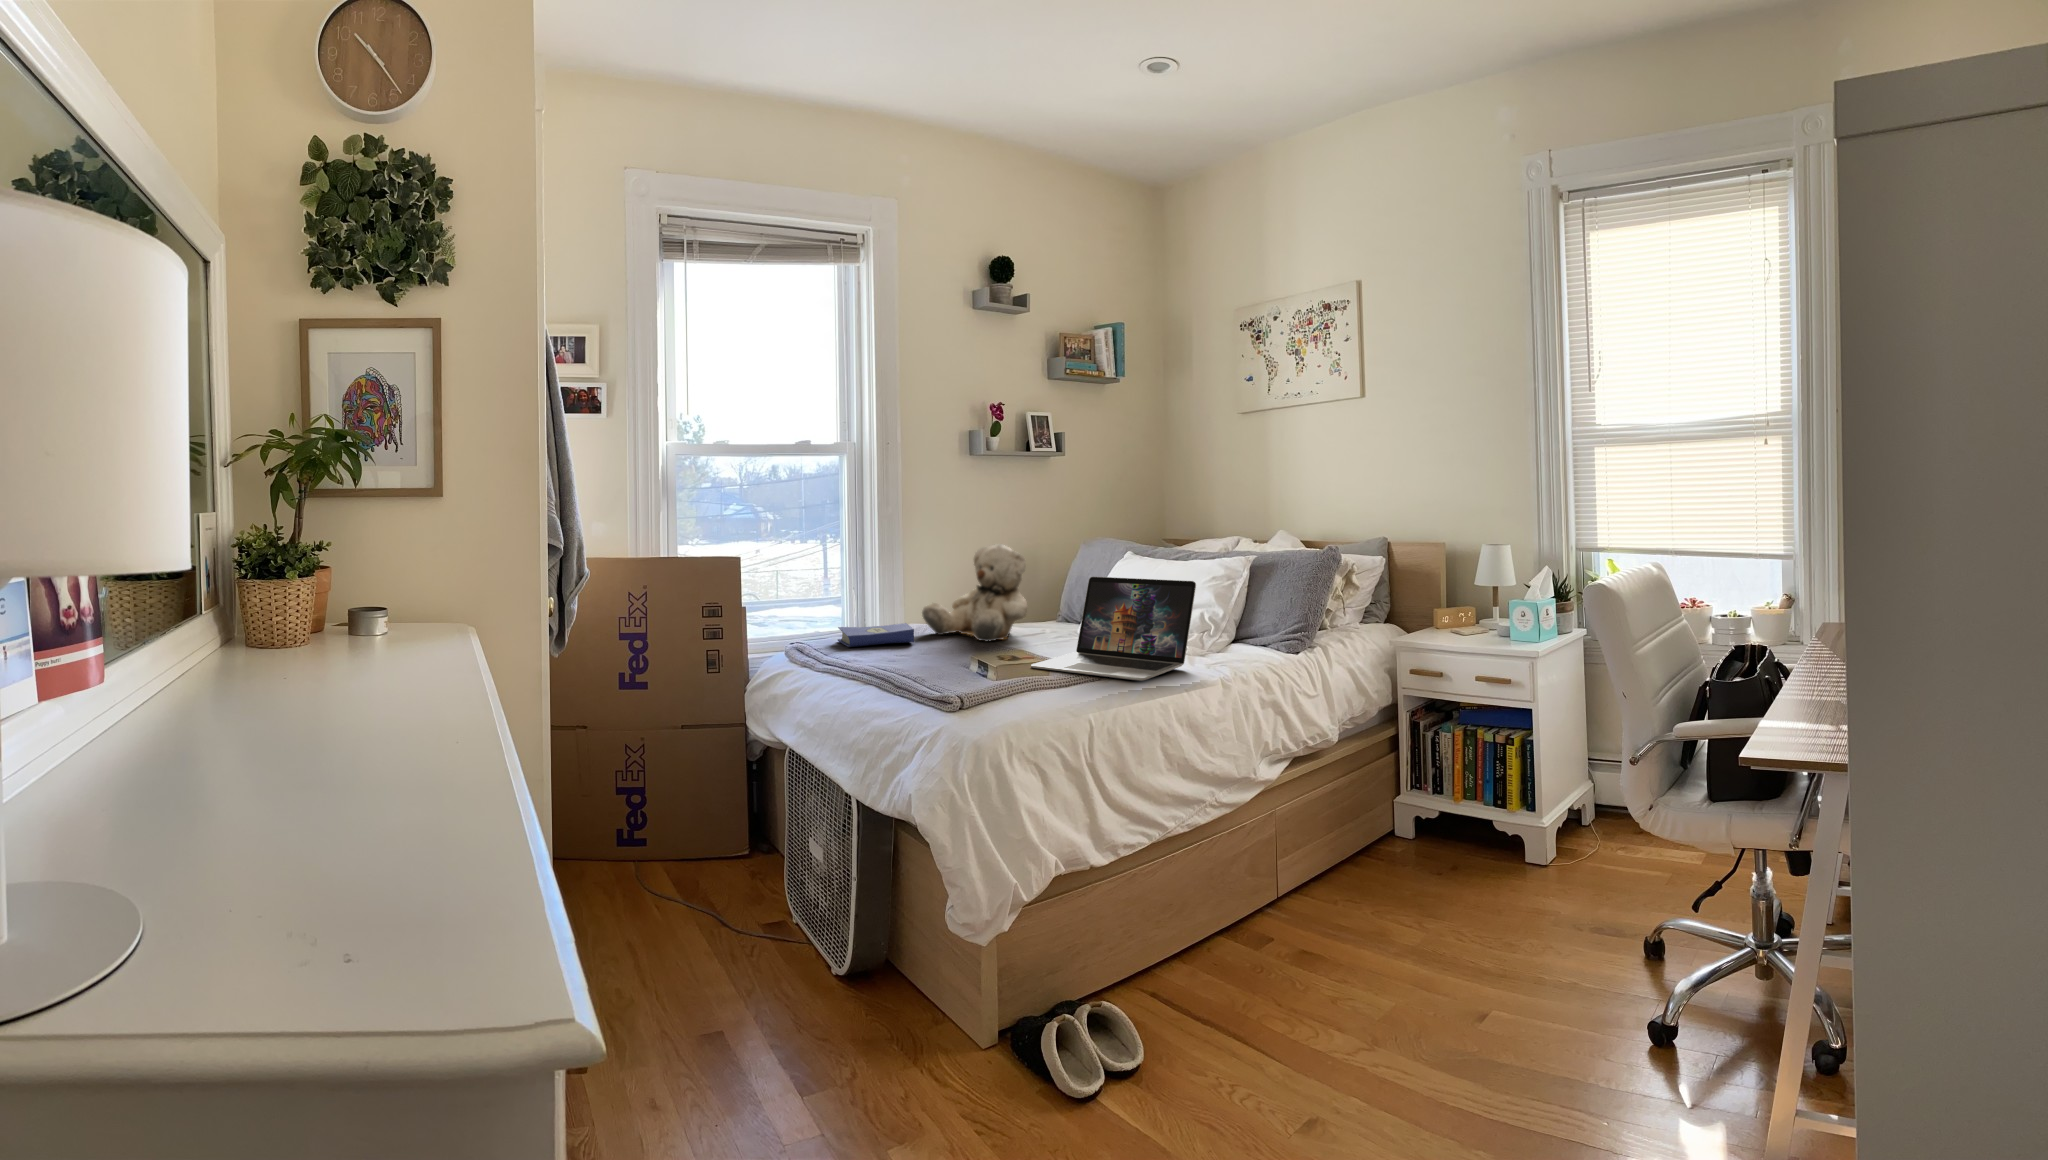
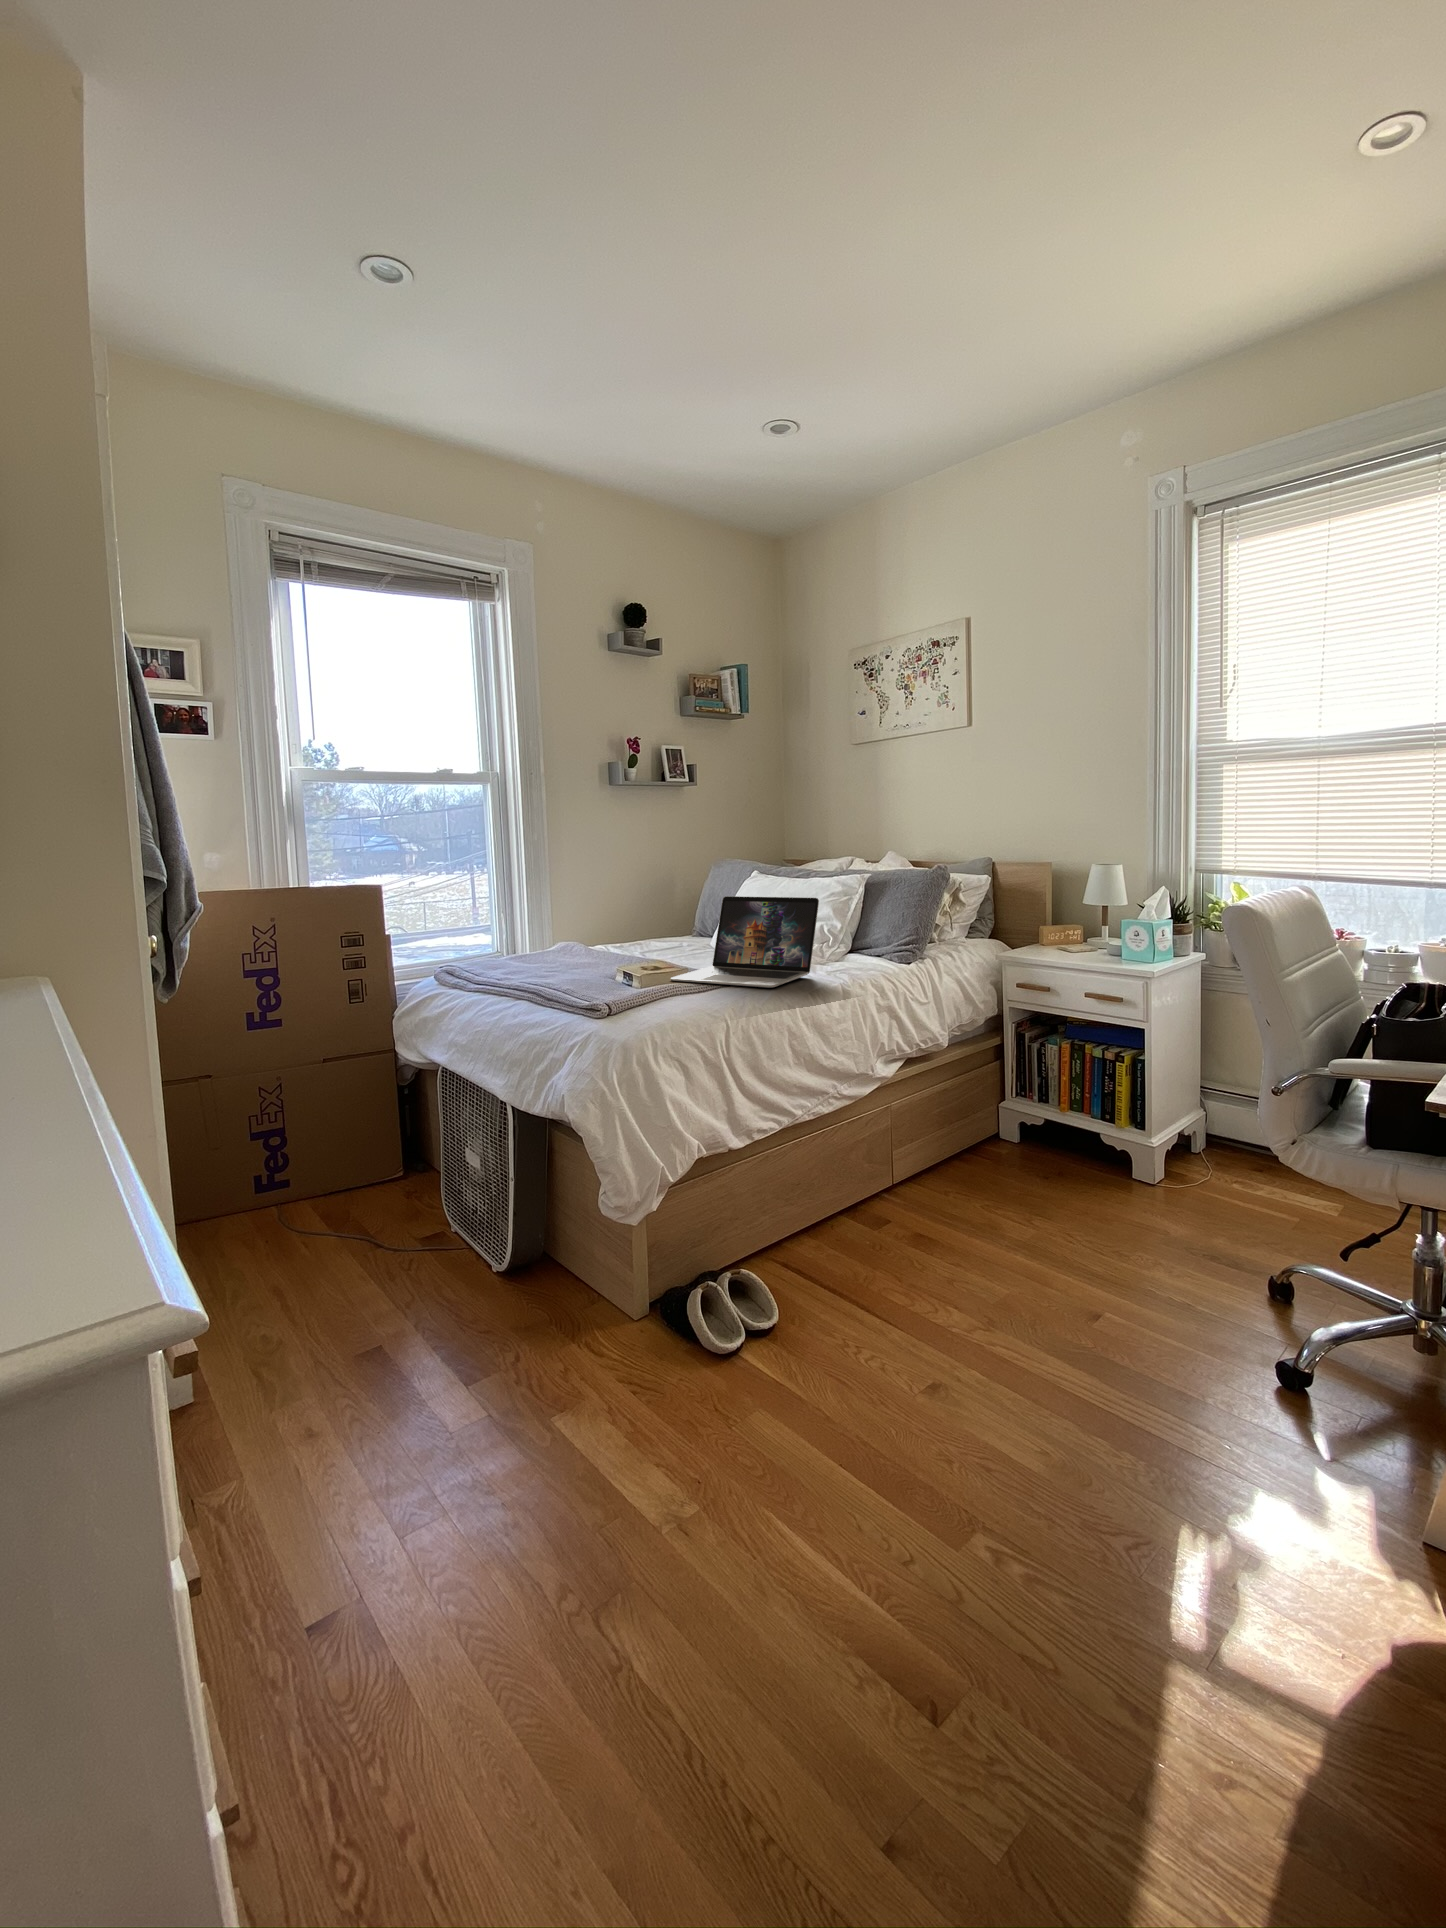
teddy bear: present [922,544,1028,641] -> none [565,868,666,960]
hardcover book: present [838,623,914,647] -> none [484,945,559,969]

